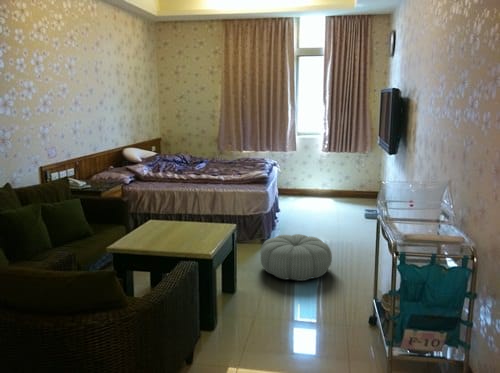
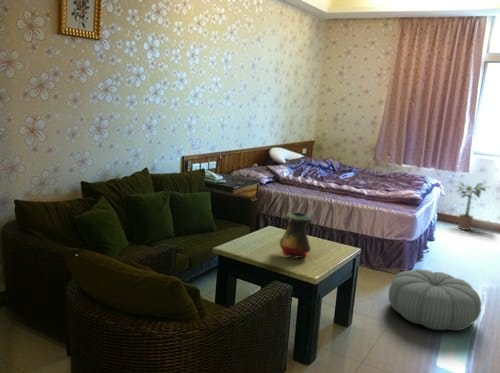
potted plant: none [287,157,316,199] -> present [458,183,486,230]
vase: none [168,202,199,243] -> present [280,212,311,258]

